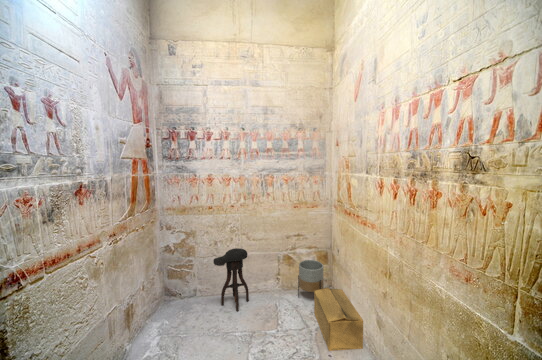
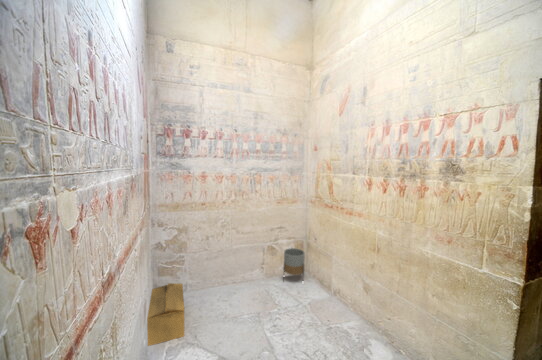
stool: present [213,248,249,311] -> none [214,243,243,302]
cardboard box: present [314,287,363,351] -> present [147,283,185,346]

